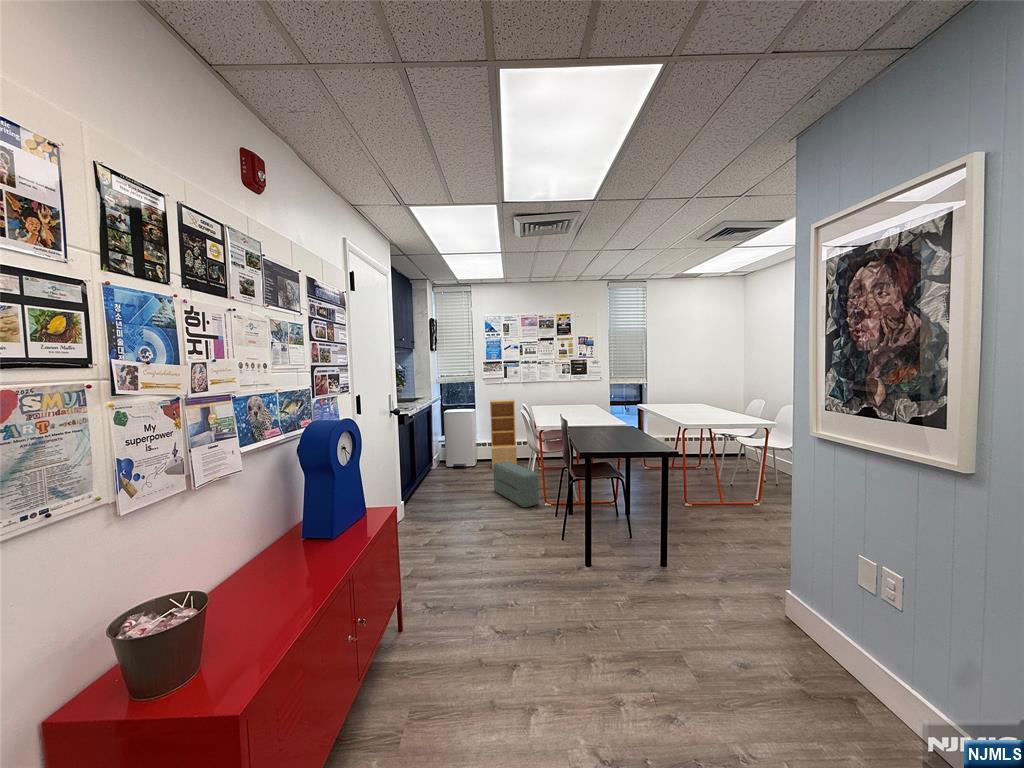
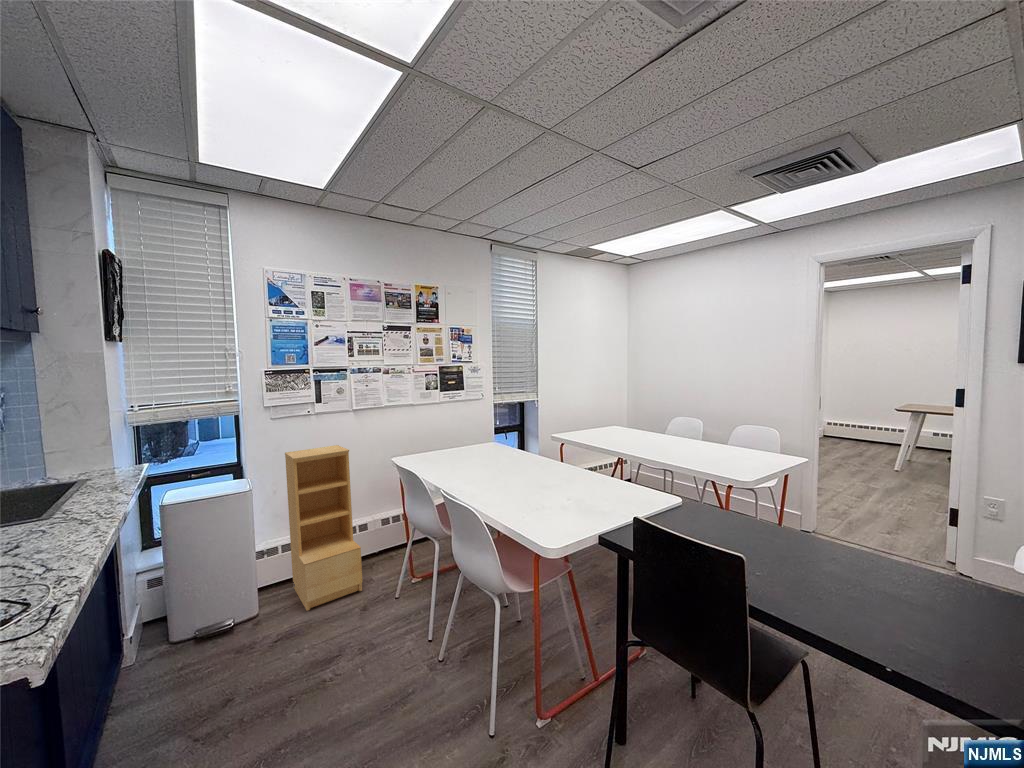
pouf: present [494,461,538,507] -> none [357,605,506,739]

